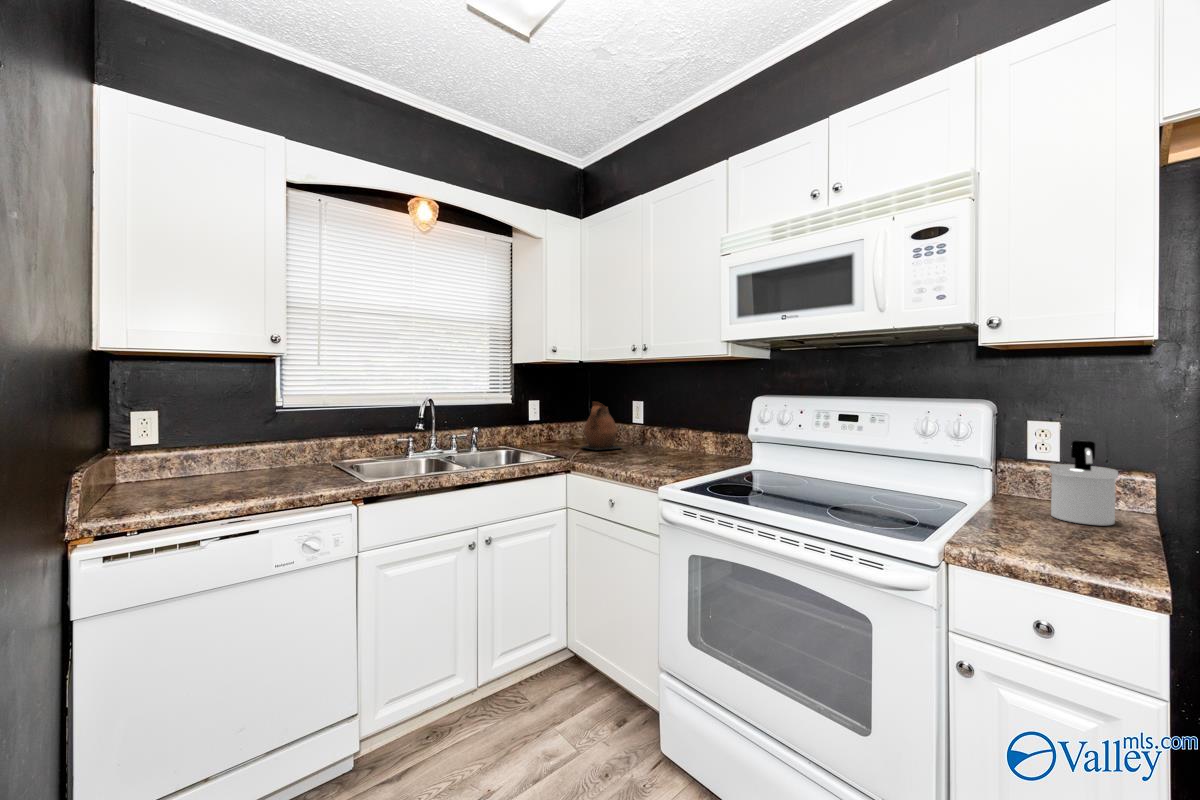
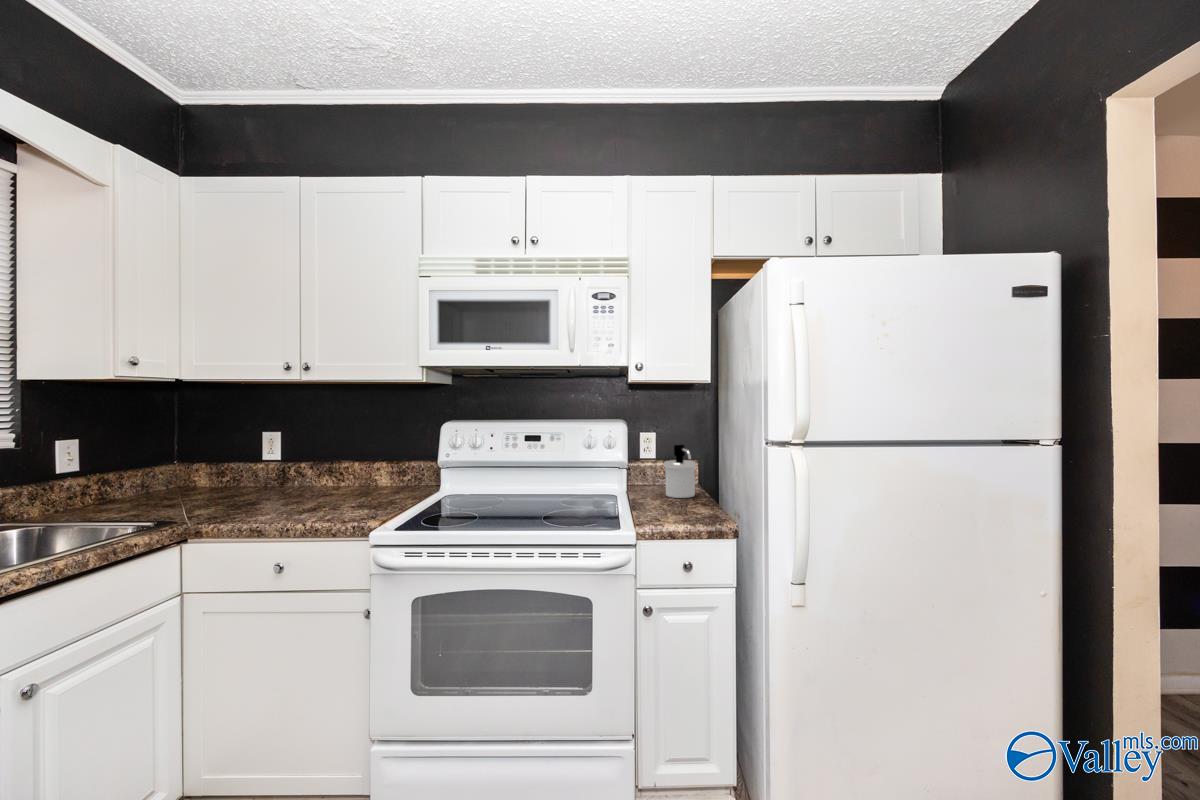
ceramic pitcher: present [583,402,622,450] -> none [178,437,255,503]

